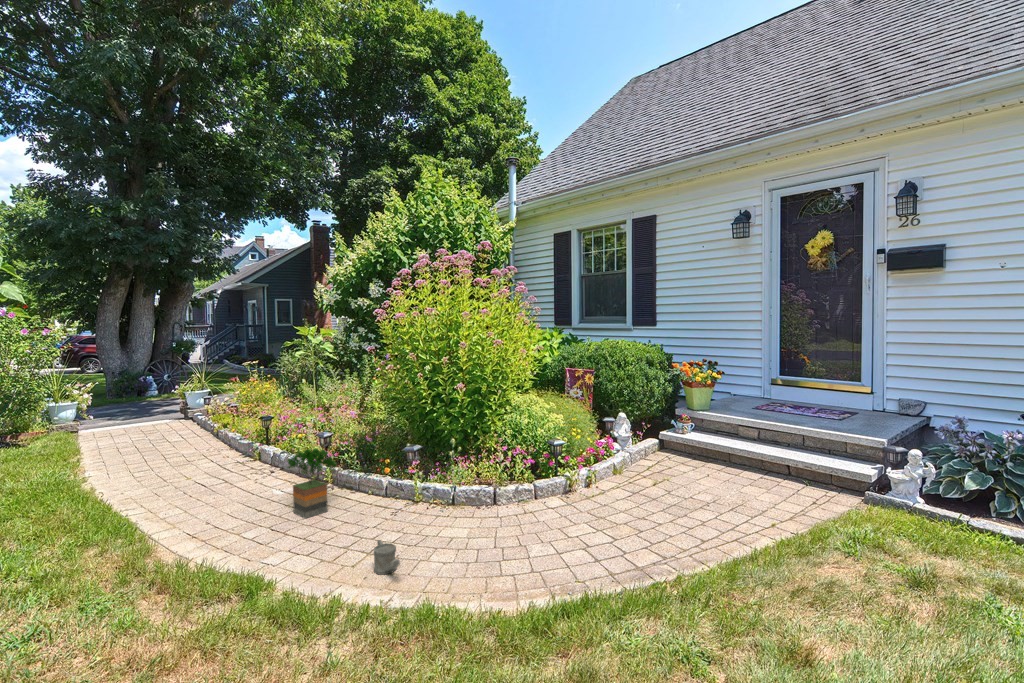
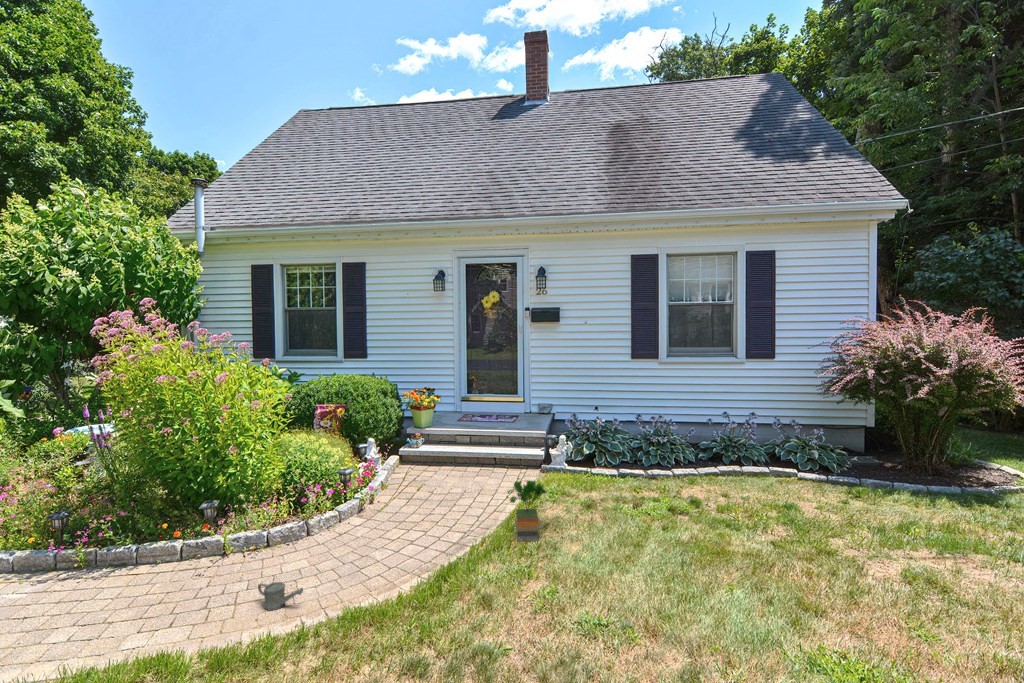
potted tree: present [287,448,336,519] -> present [507,480,547,542]

